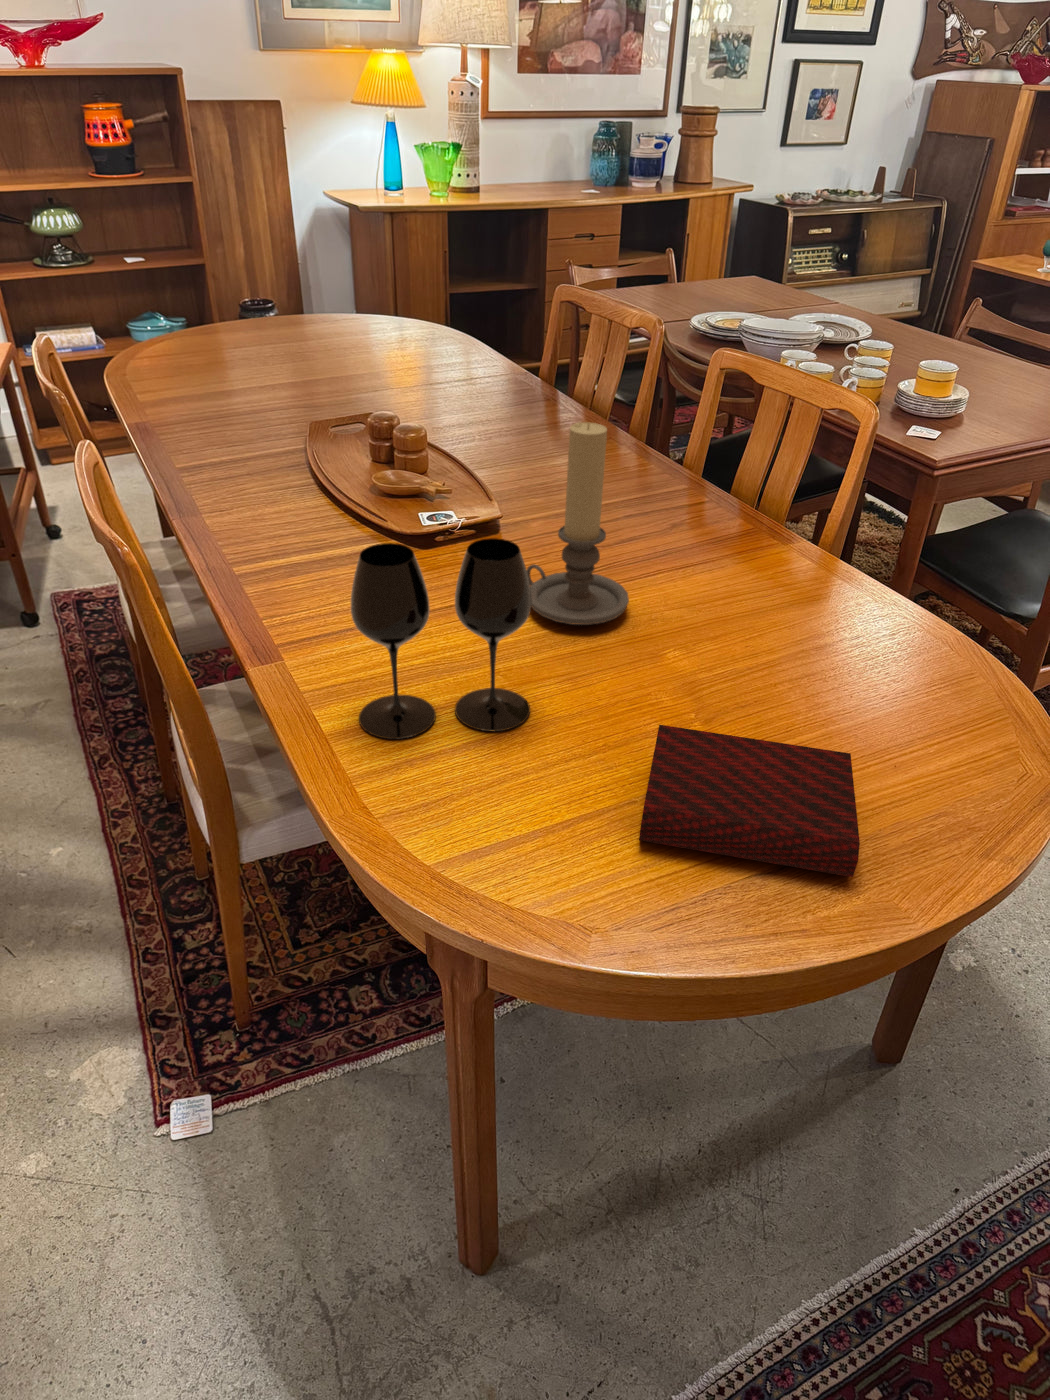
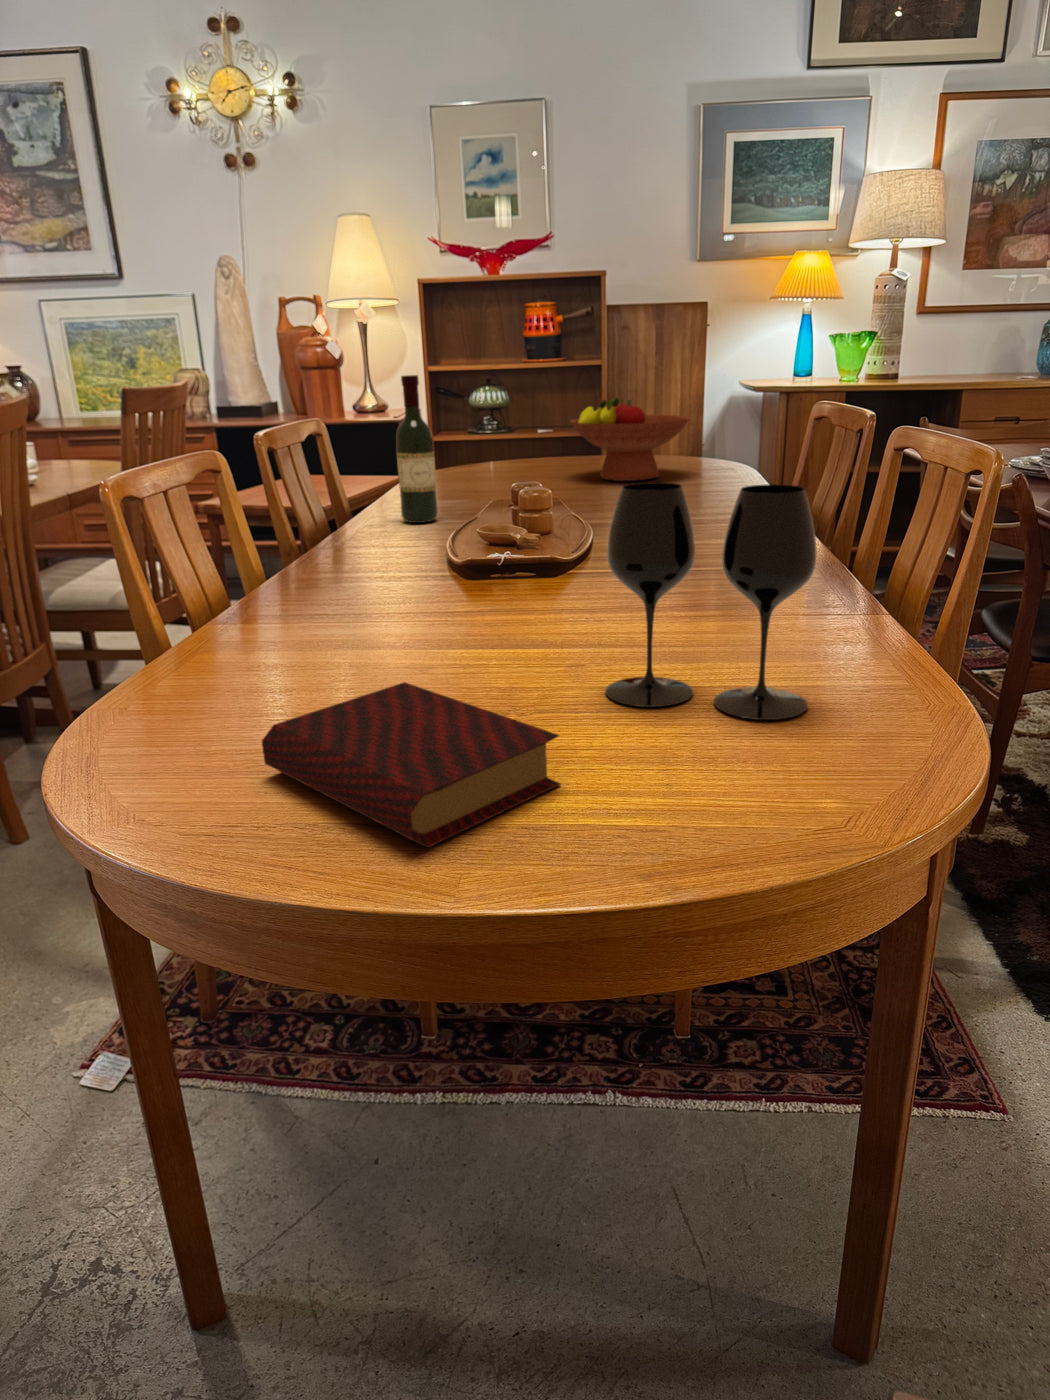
fruit bowl: none [304,278,431,369] -> present [570,398,690,481]
wine bottle: none [214,297,267,464] -> present [396,375,438,523]
candle holder: present [527,422,629,625] -> none [469,409,580,635]
wine glass: present [351,538,532,739] -> present [605,482,816,720]

